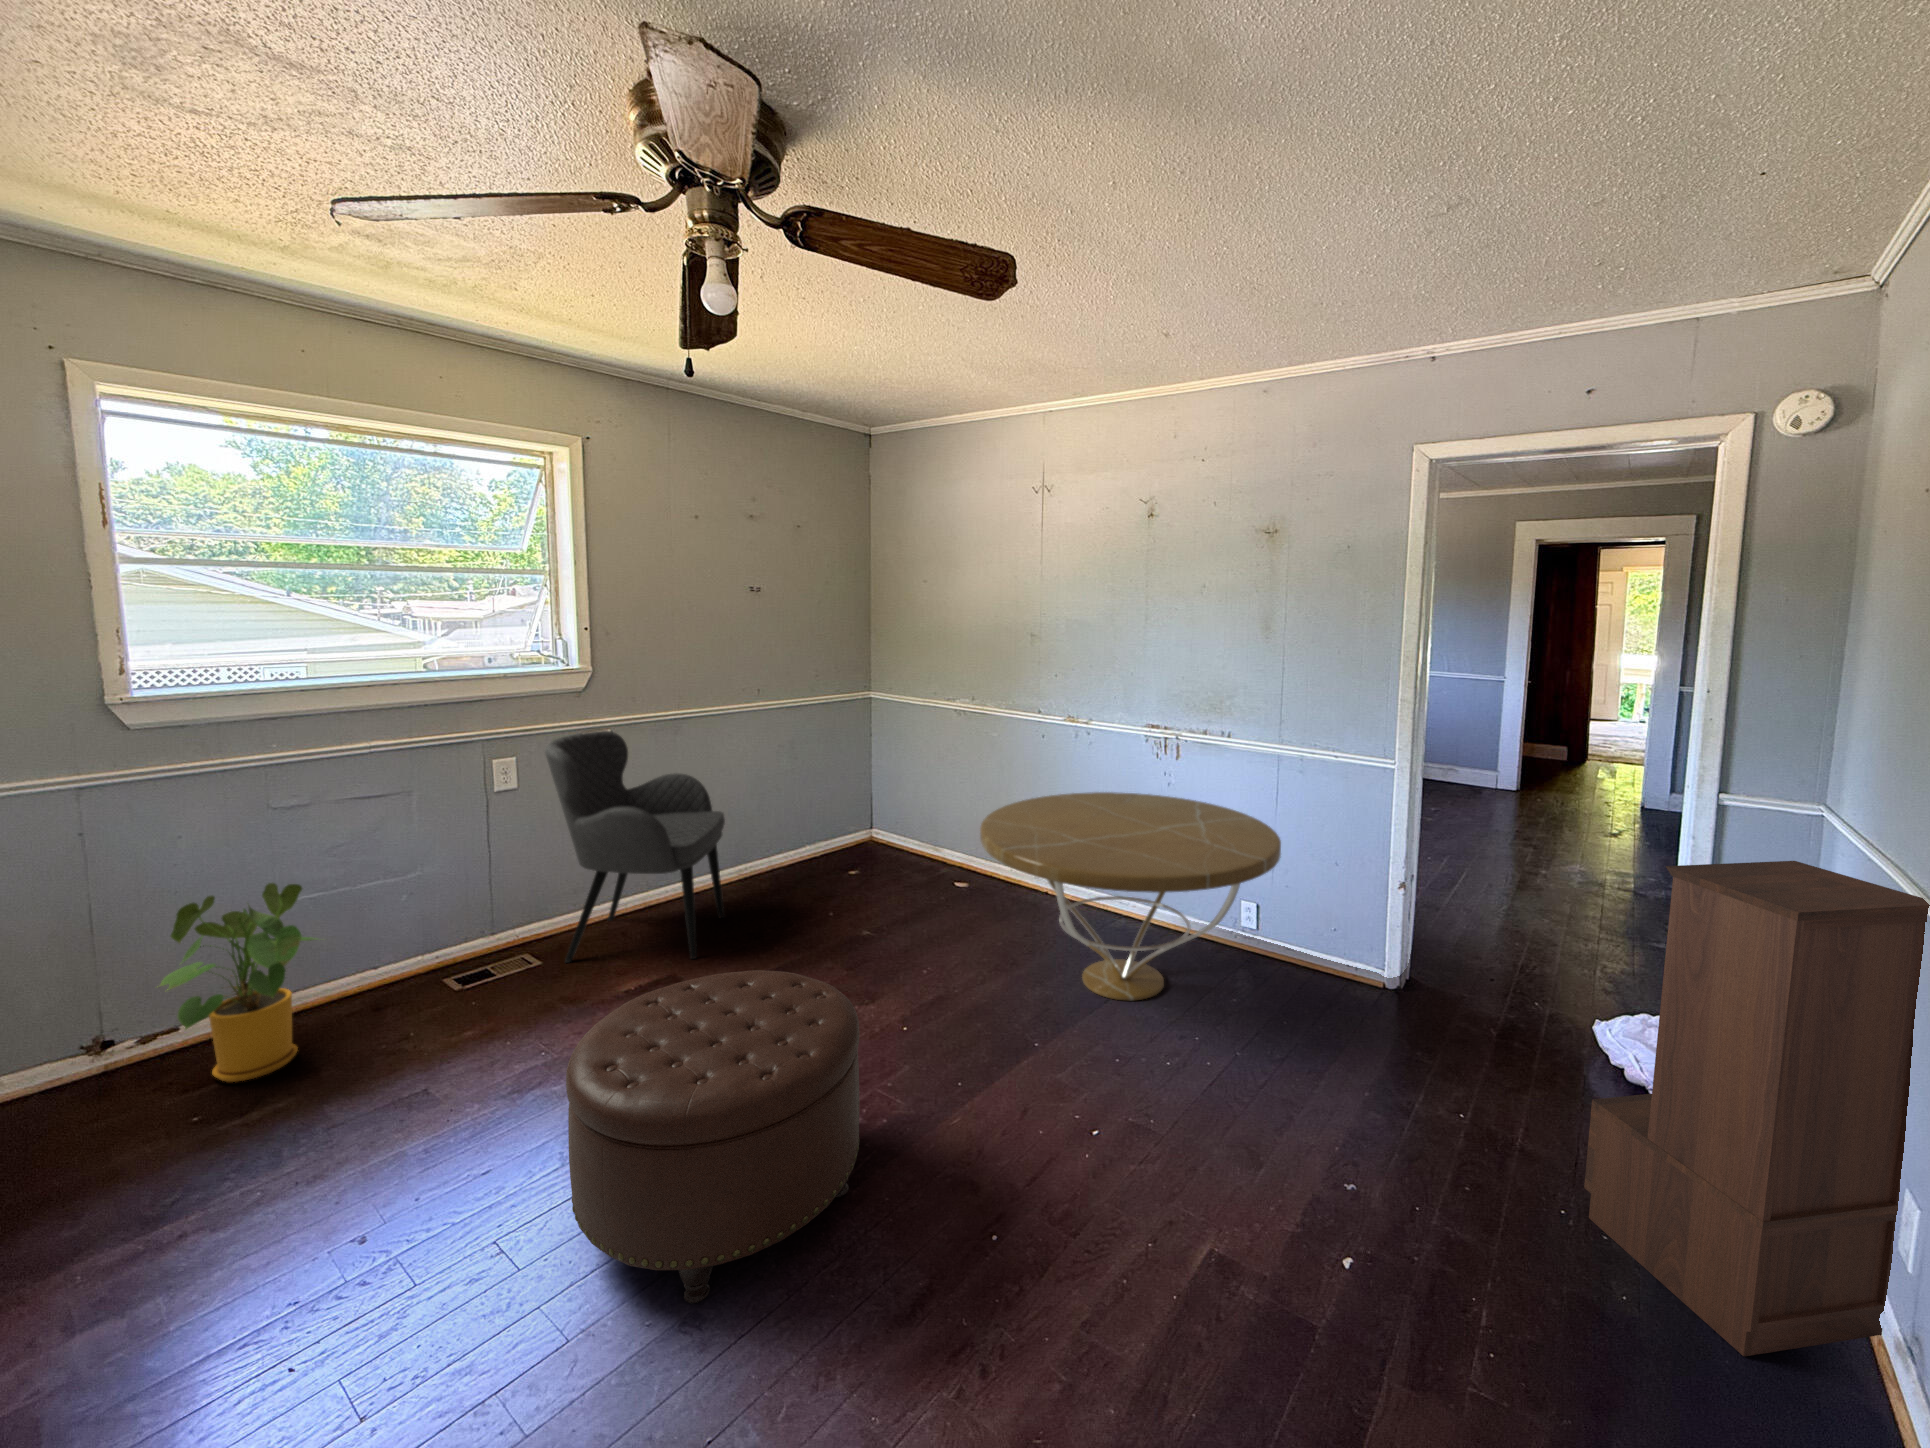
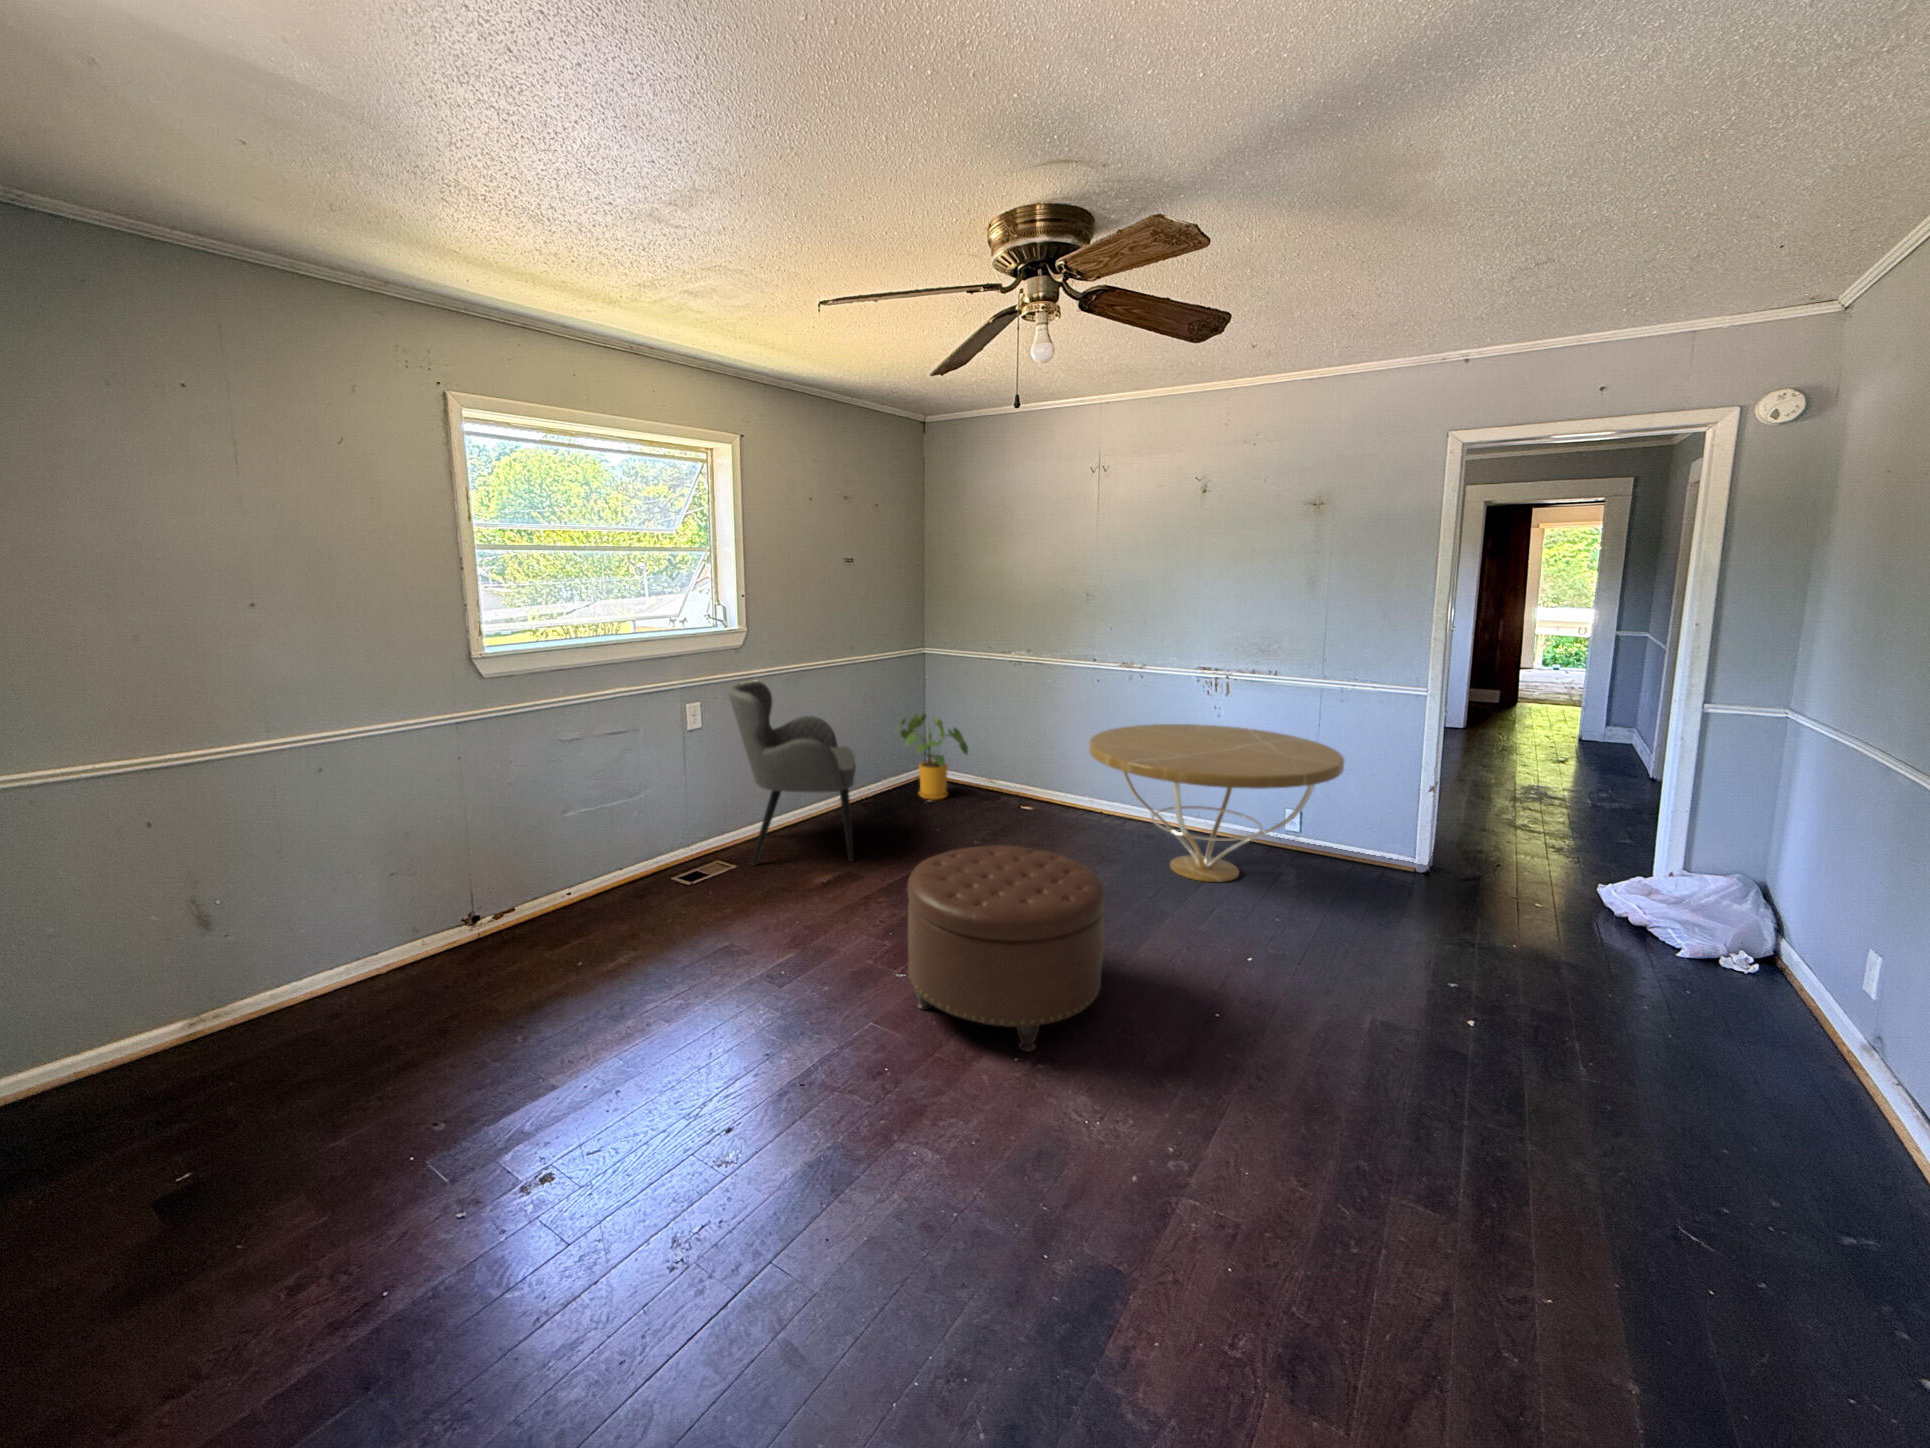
bookshelf: present [1584,861,1930,1356] -> none [1622,738,1903,1066]
house plant: present [160,883,316,1082] -> present [897,713,968,800]

